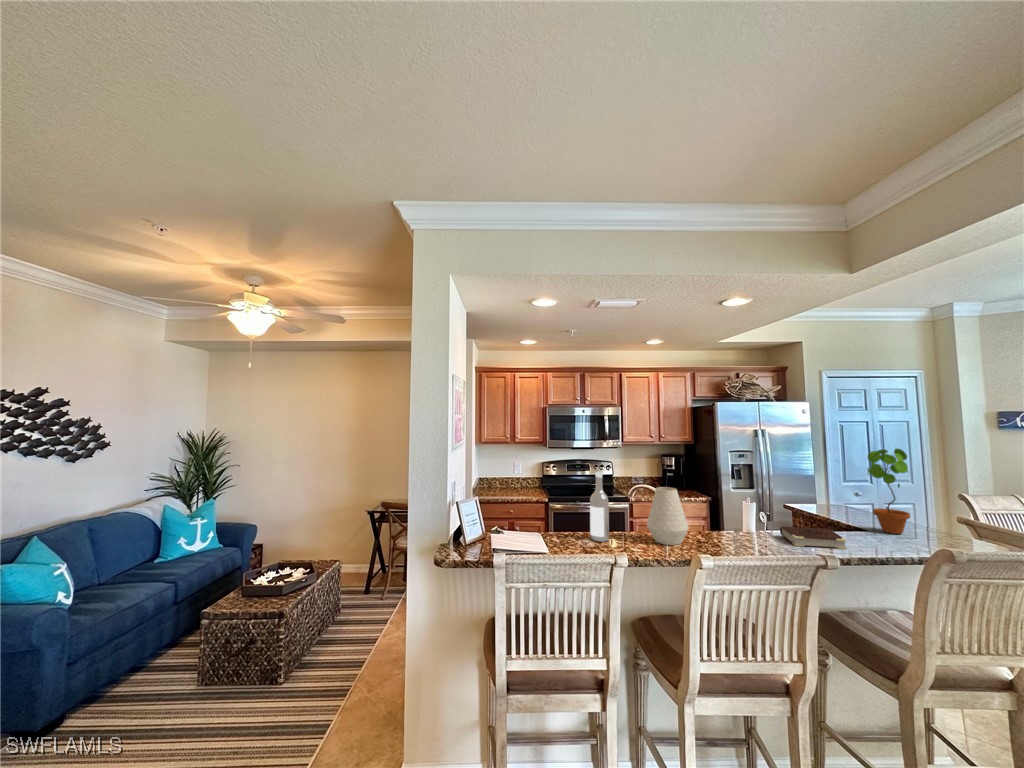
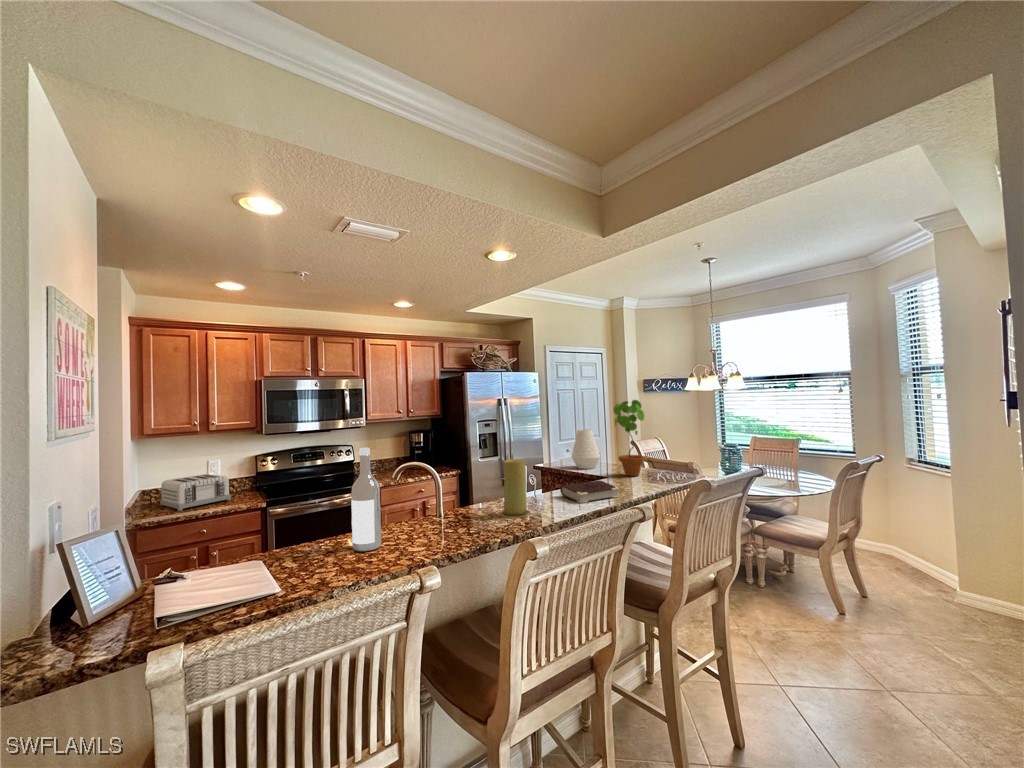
toaster: none [489,472,527,495] -> present [160,474,231,511]
vase: present [647,487,689,545] -> present [572,429,600,469]
candle: none [708,494,737,545] -> present [500,459,530,518]

